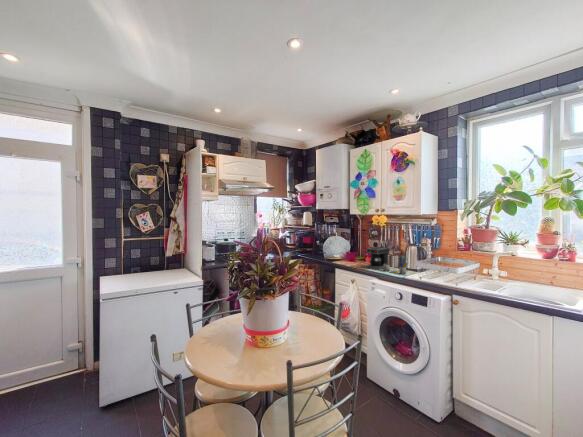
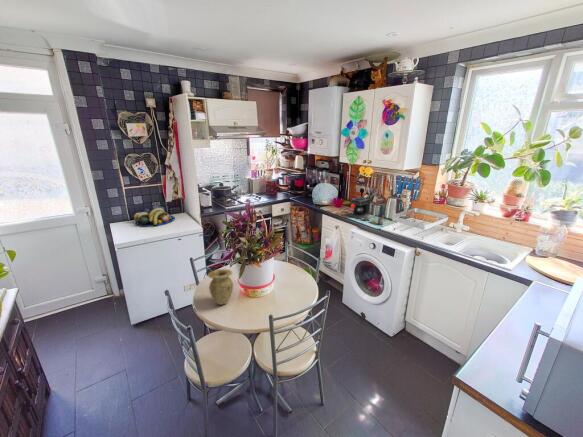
fruit bowl: none [129,259,174,279] -> present [134,206,175,227]
vase: none [207,308,237,354] -> present [208,269,233,305]

